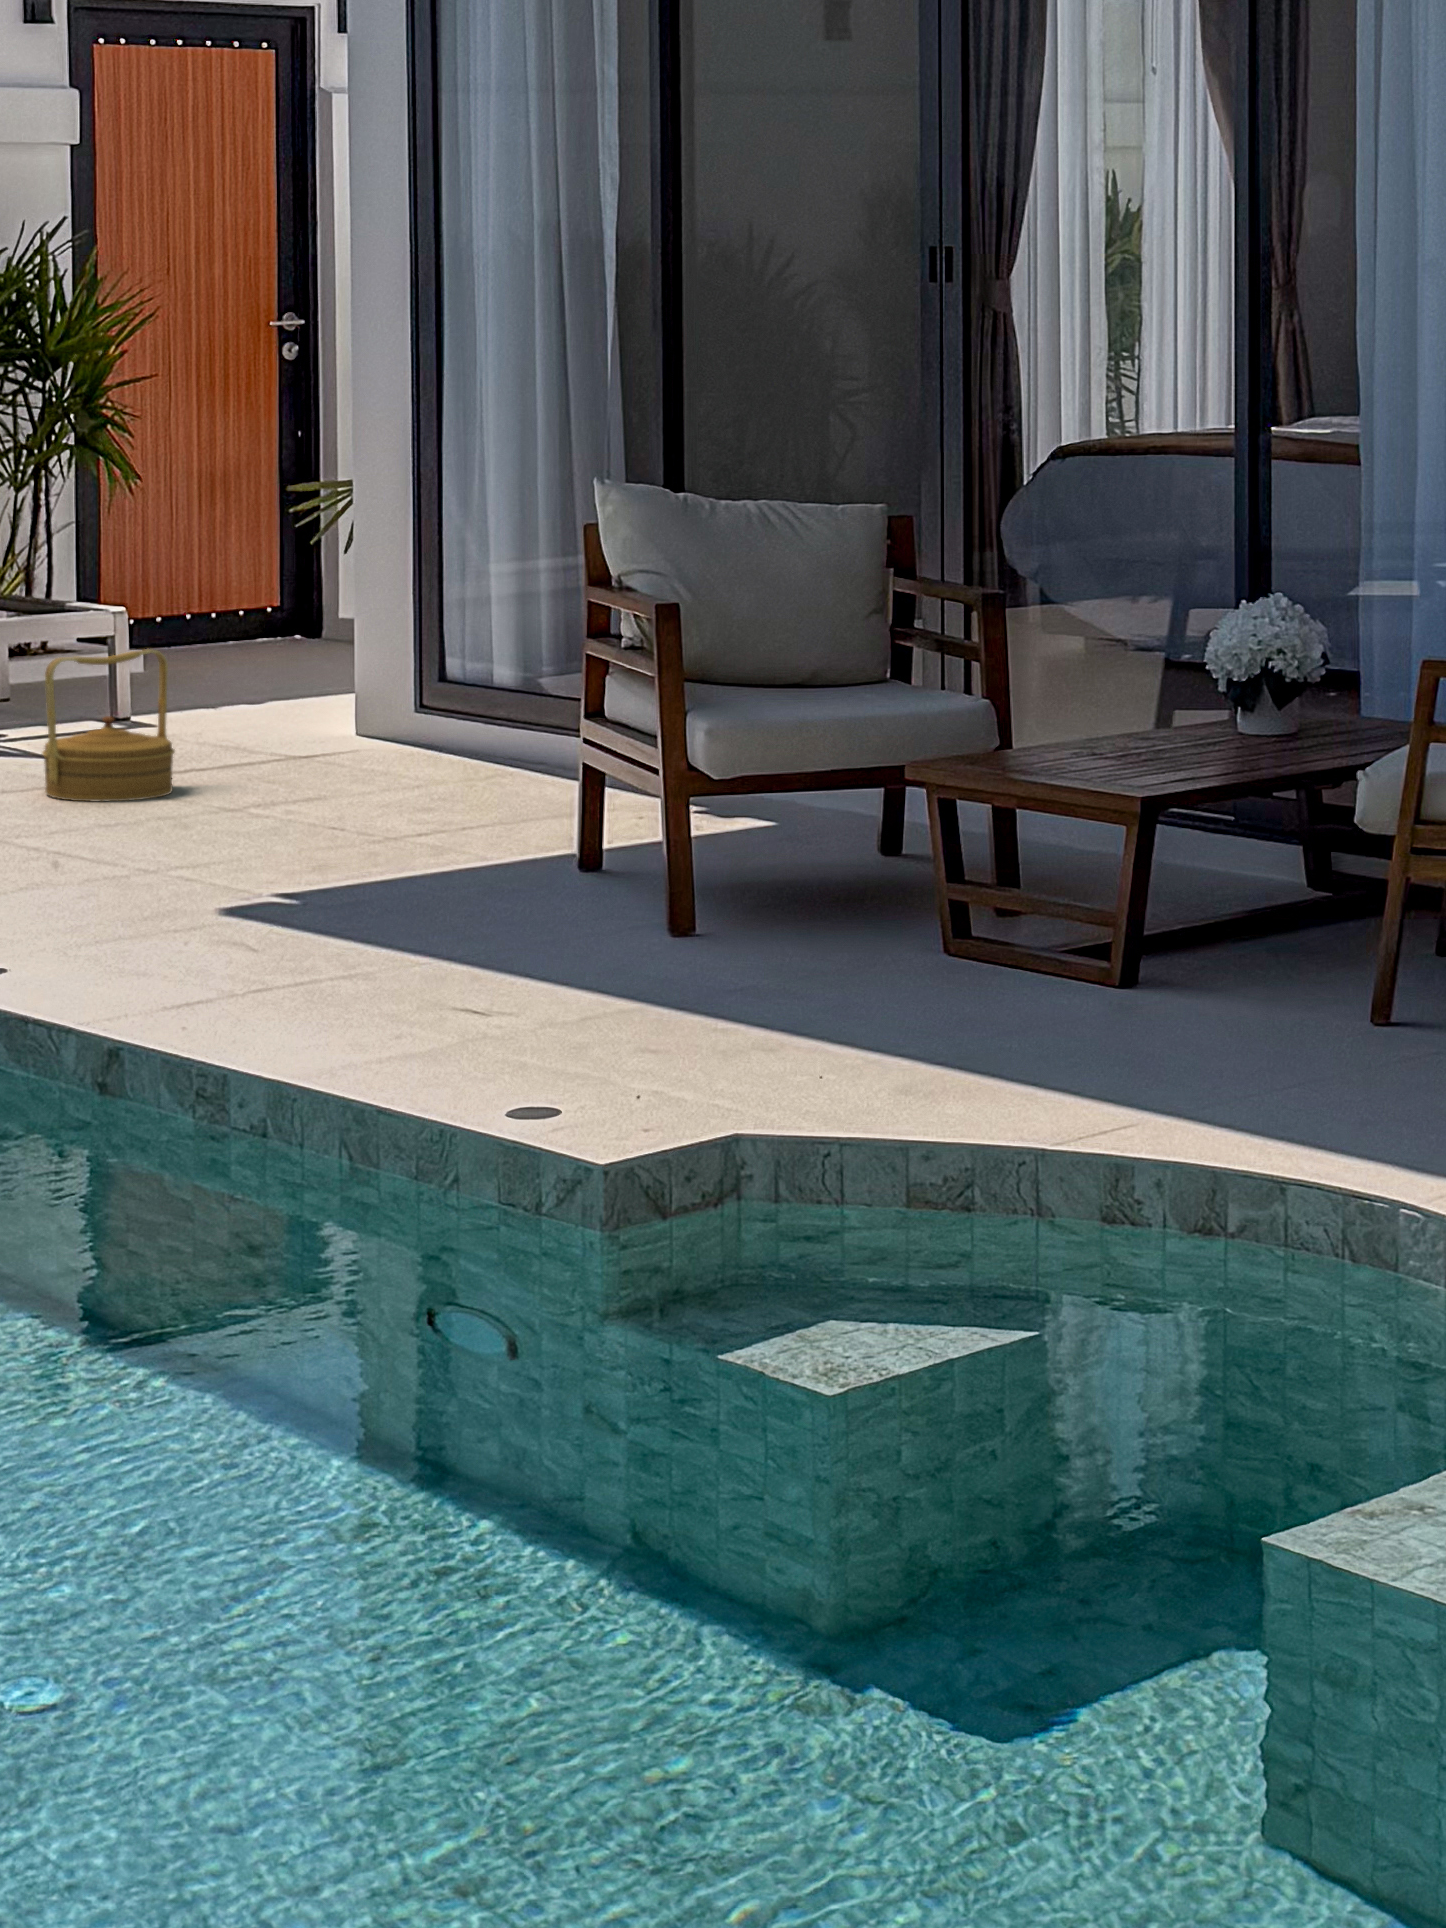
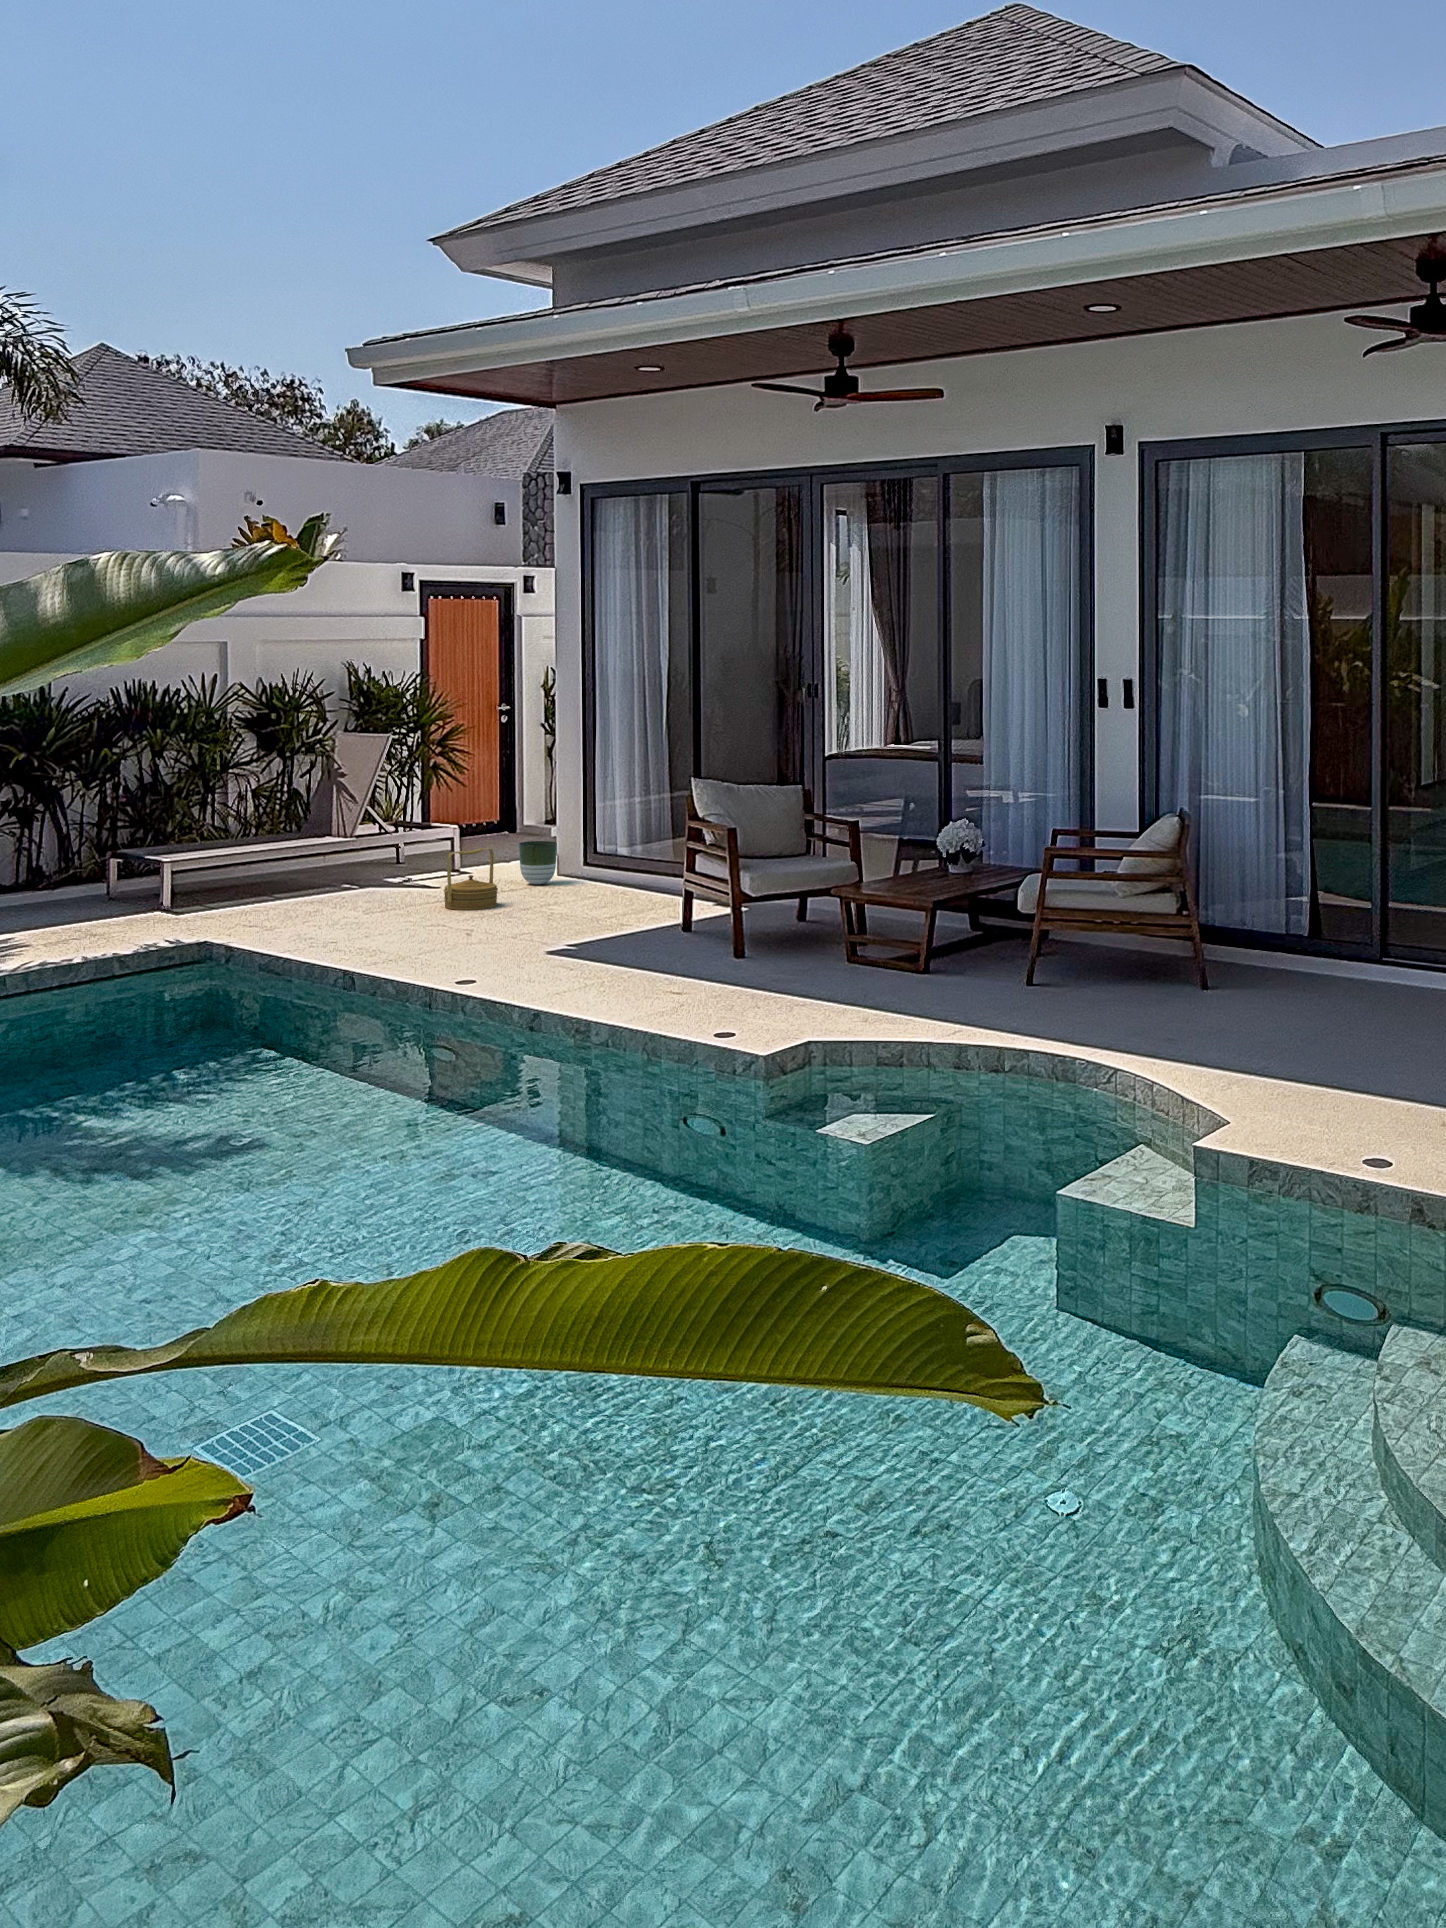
planter: none [254,640,348,746] -> present [519,841,557,885]

